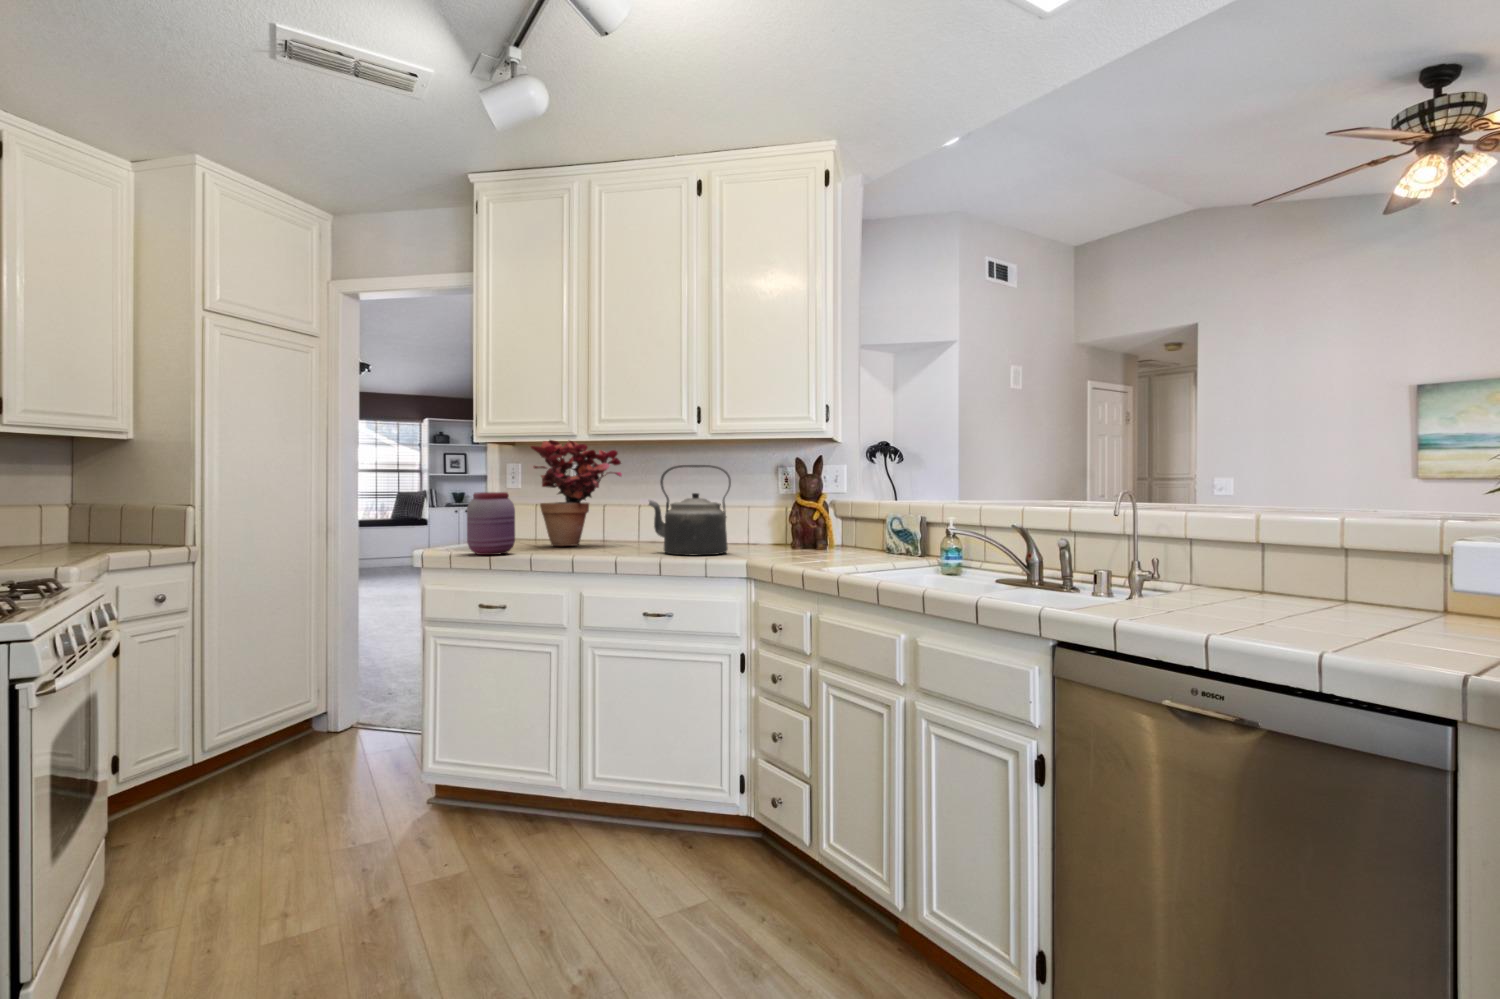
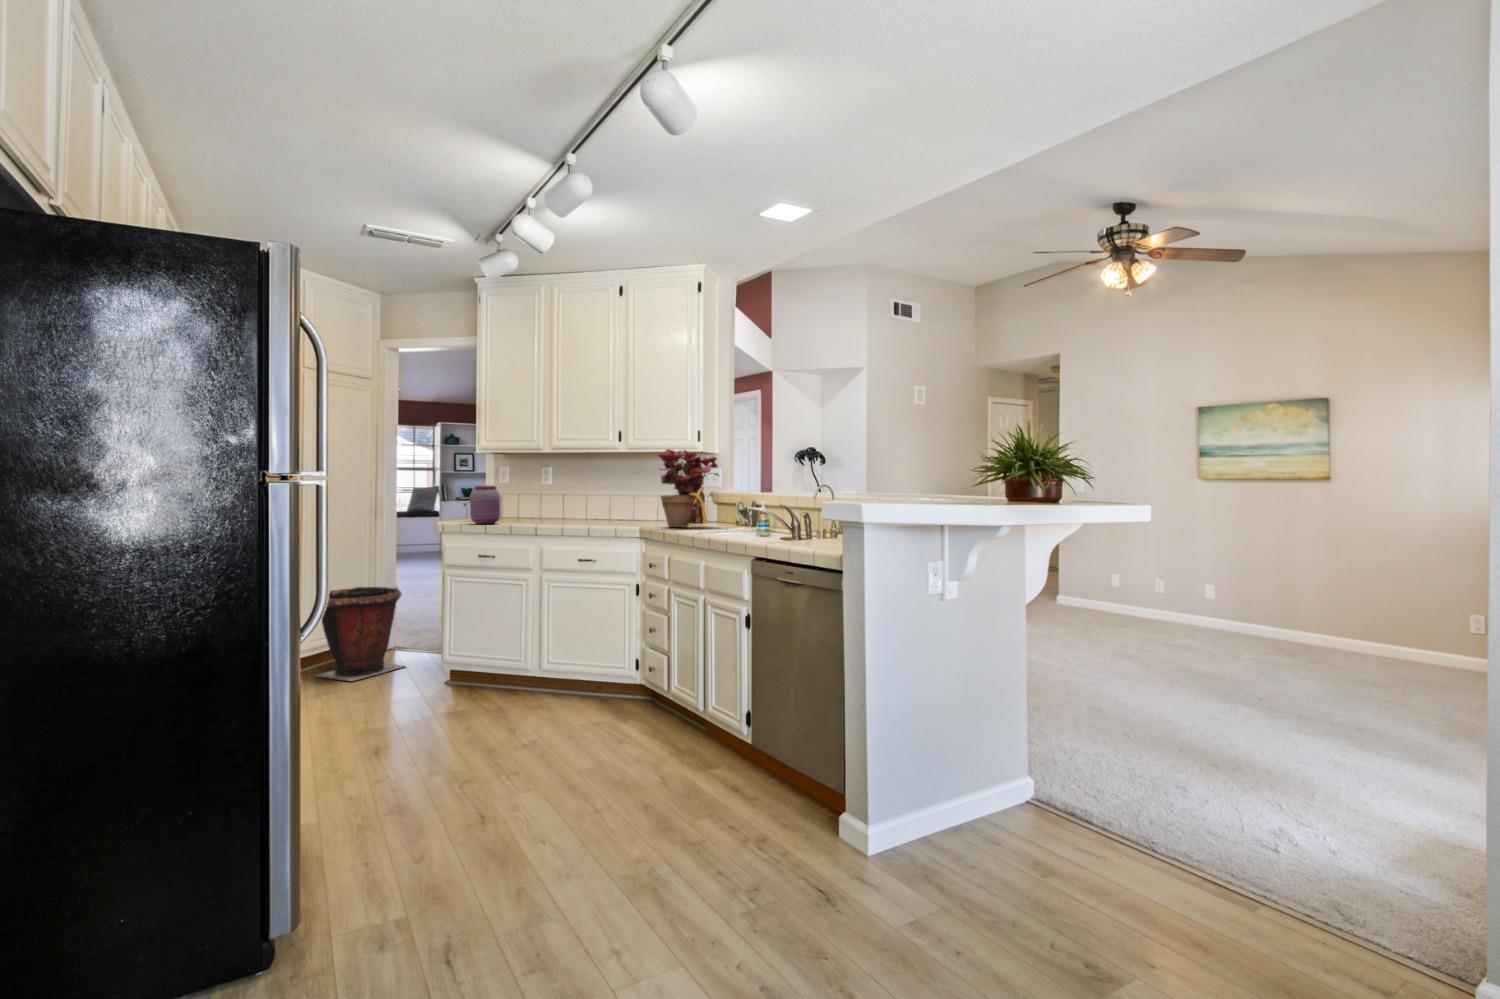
potted plant: present [531,440,622,546] -> present [658,449,719,527]
kettle: present [649,465,731,555] -> none [585,469,637,525]
trash can: none [216,636,371,801] -> present [316,587,404,681]

